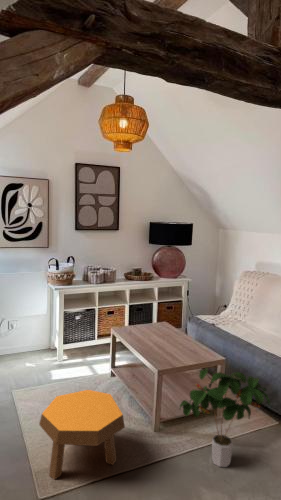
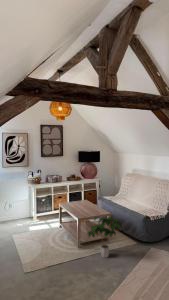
footstool: present [39,390,125,479] -> none [28,229,63,264]

